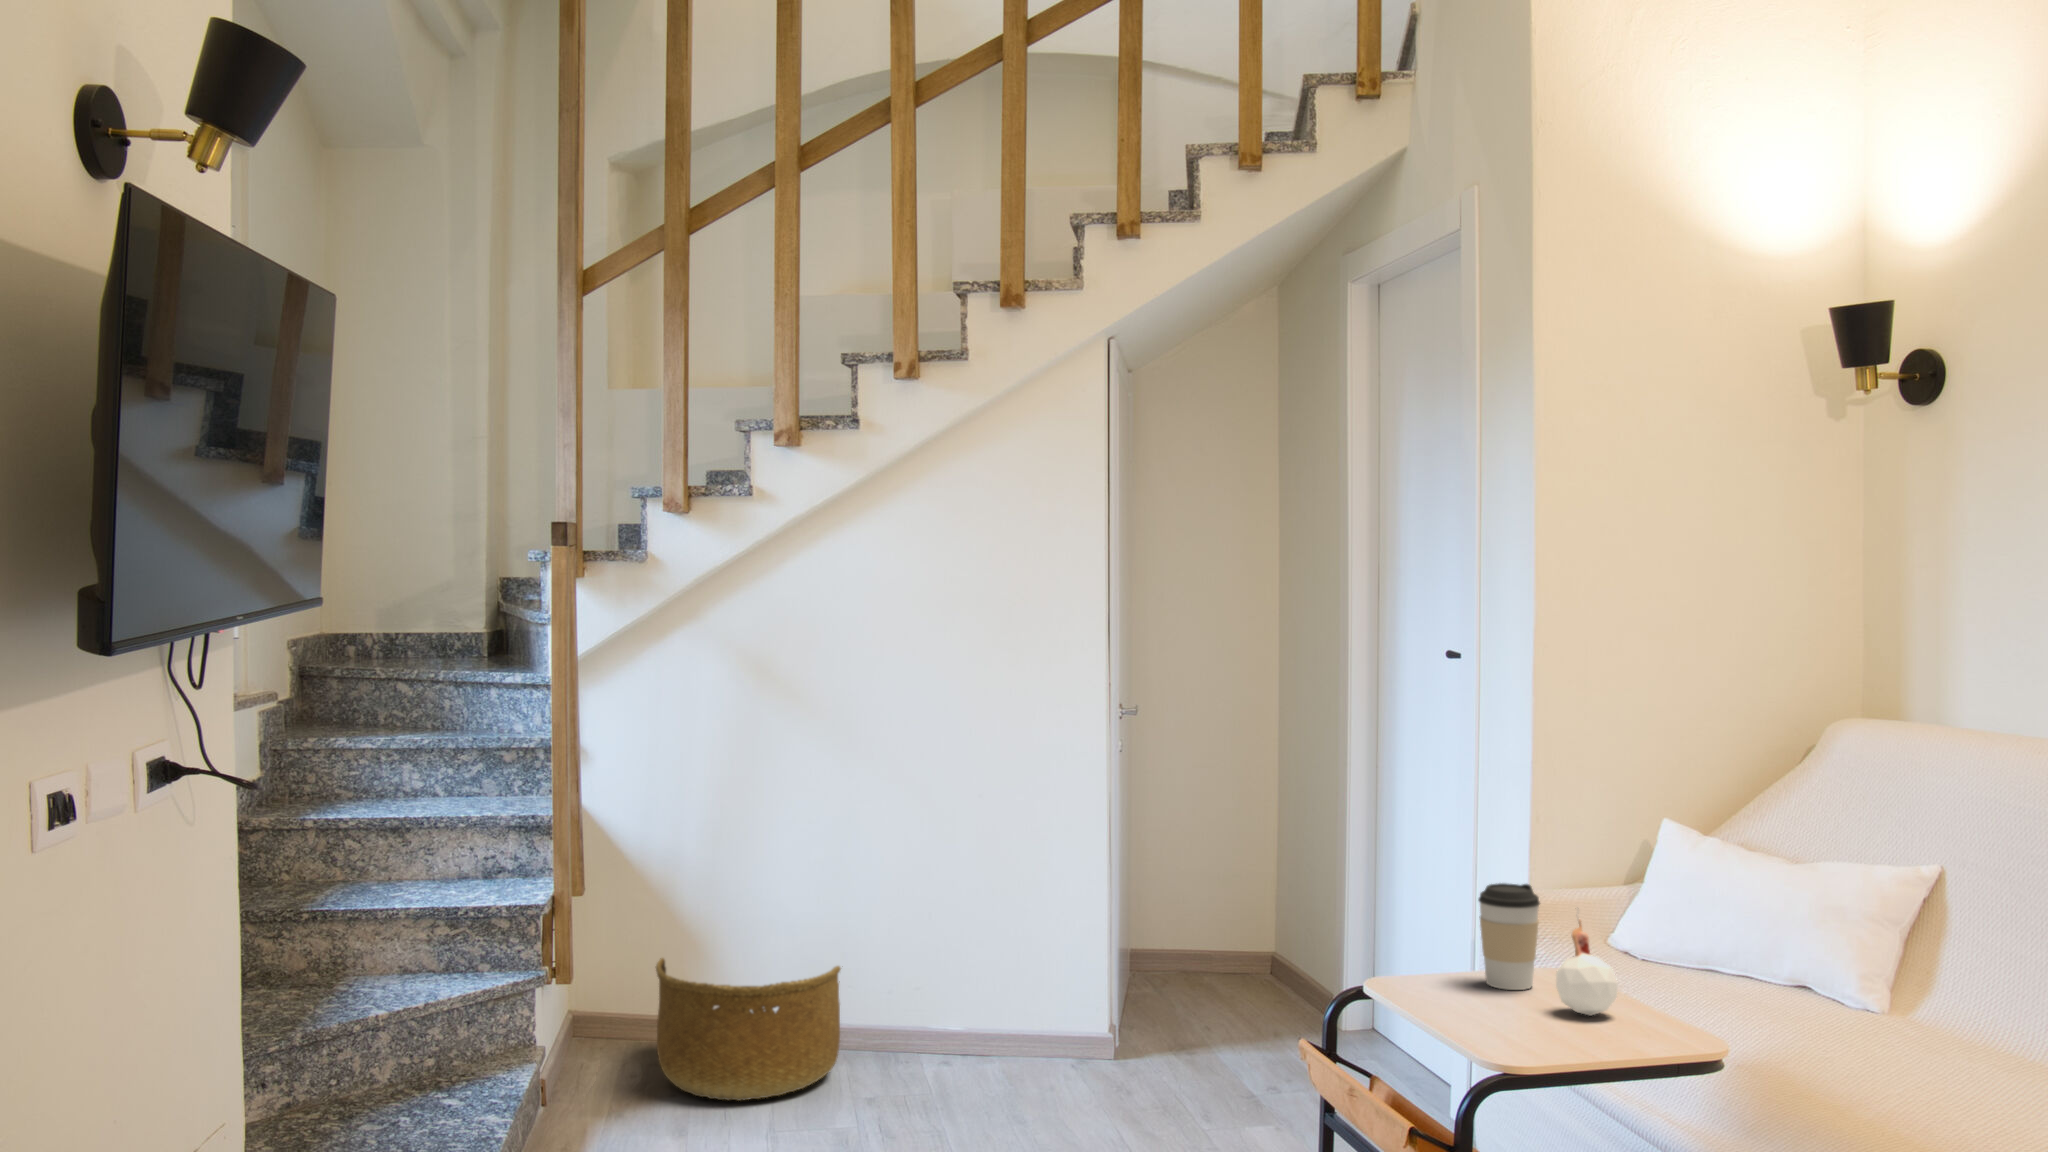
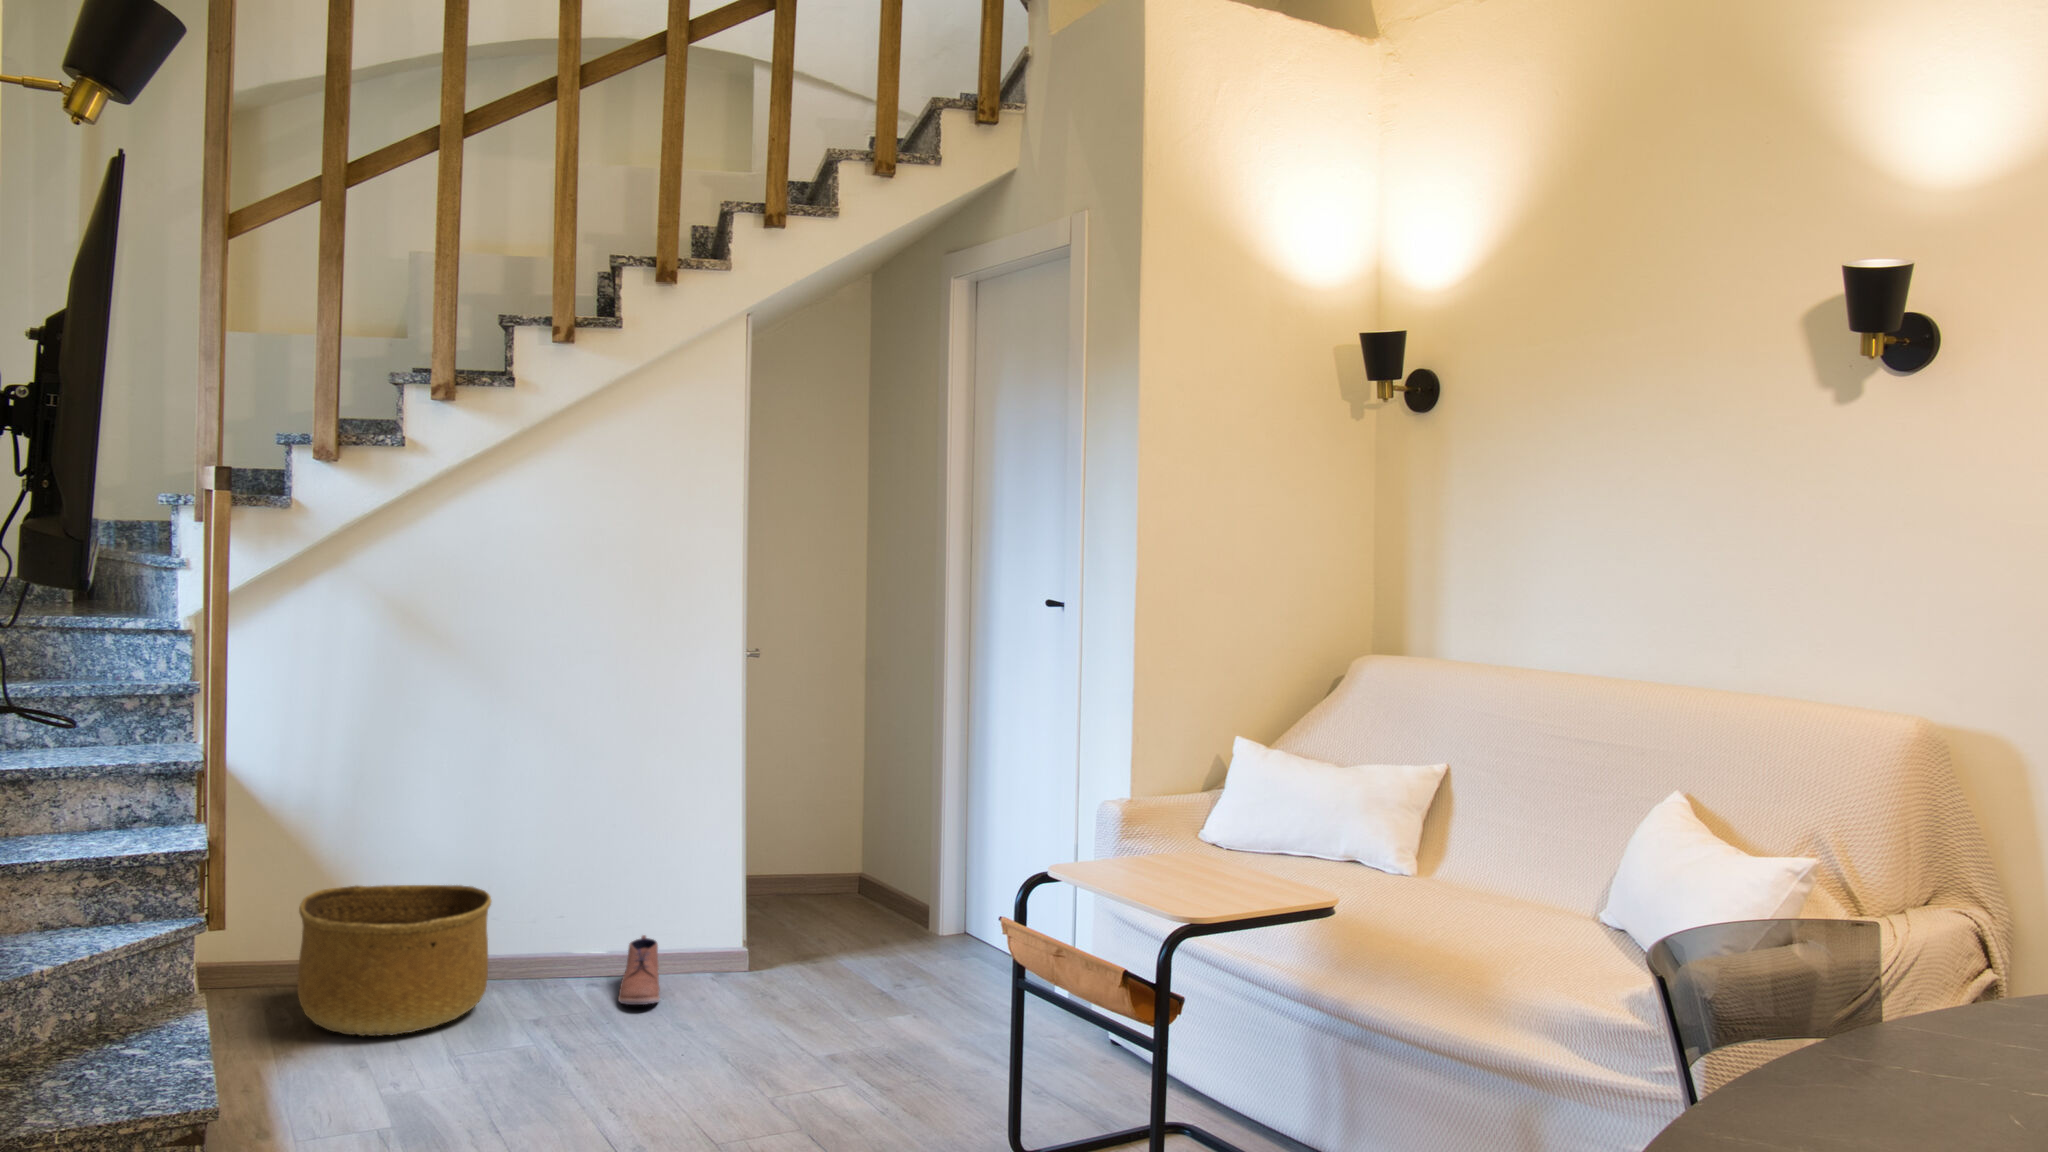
coffee cup: present [1479,883,1540,990] -> none [1129,796,1177,880]
candle: present [1556,919,1618,1016] -> none [1196,812,1243,896]
shoe: none [971,1010,1019,1088] -> present [618,935,660,1005]

